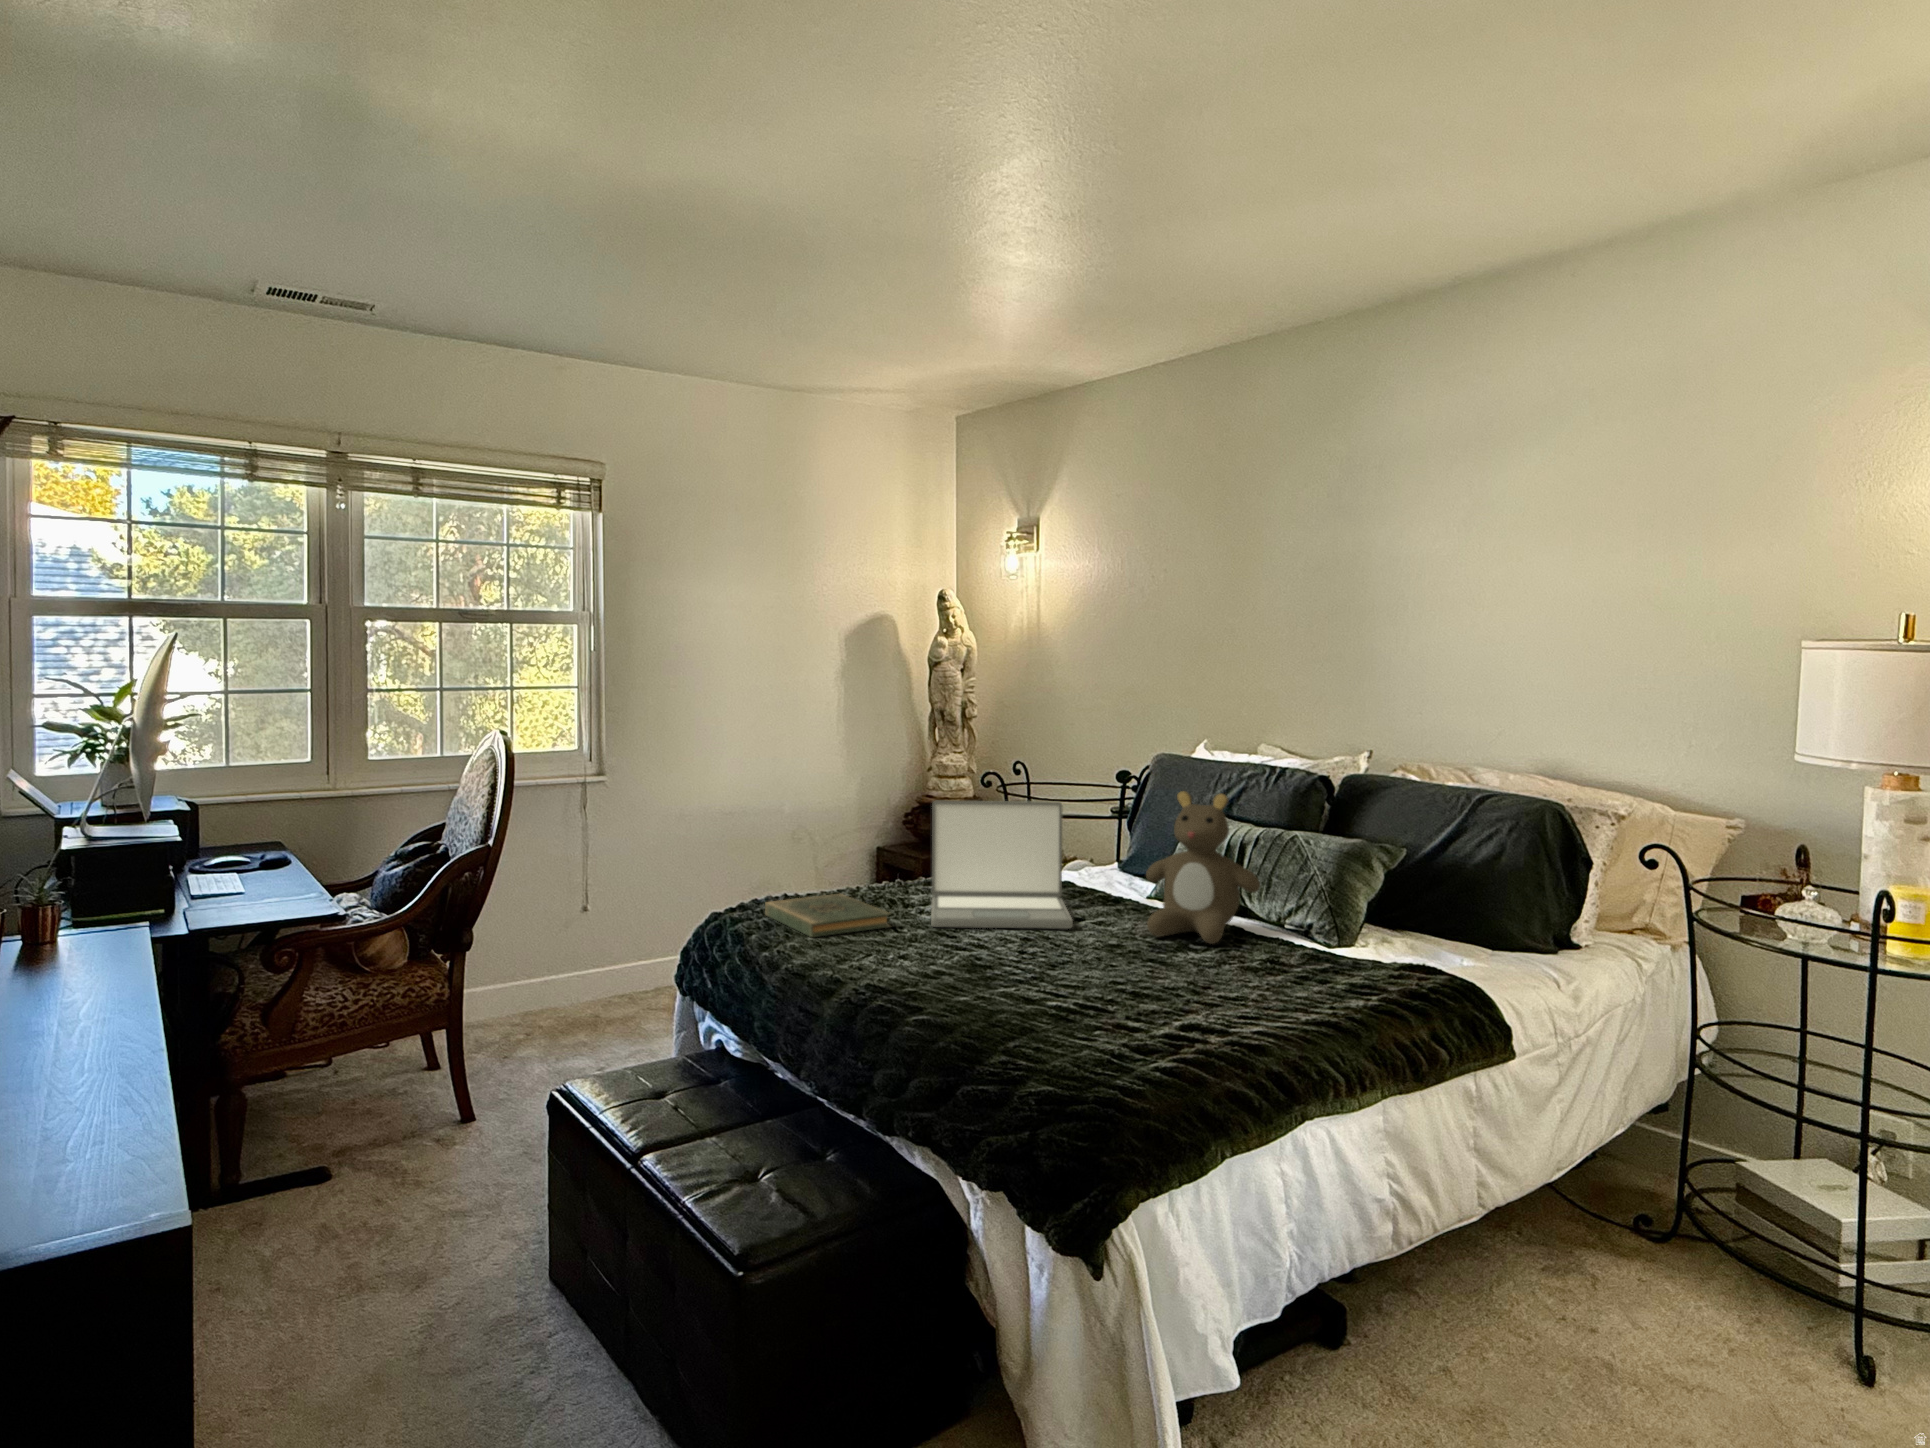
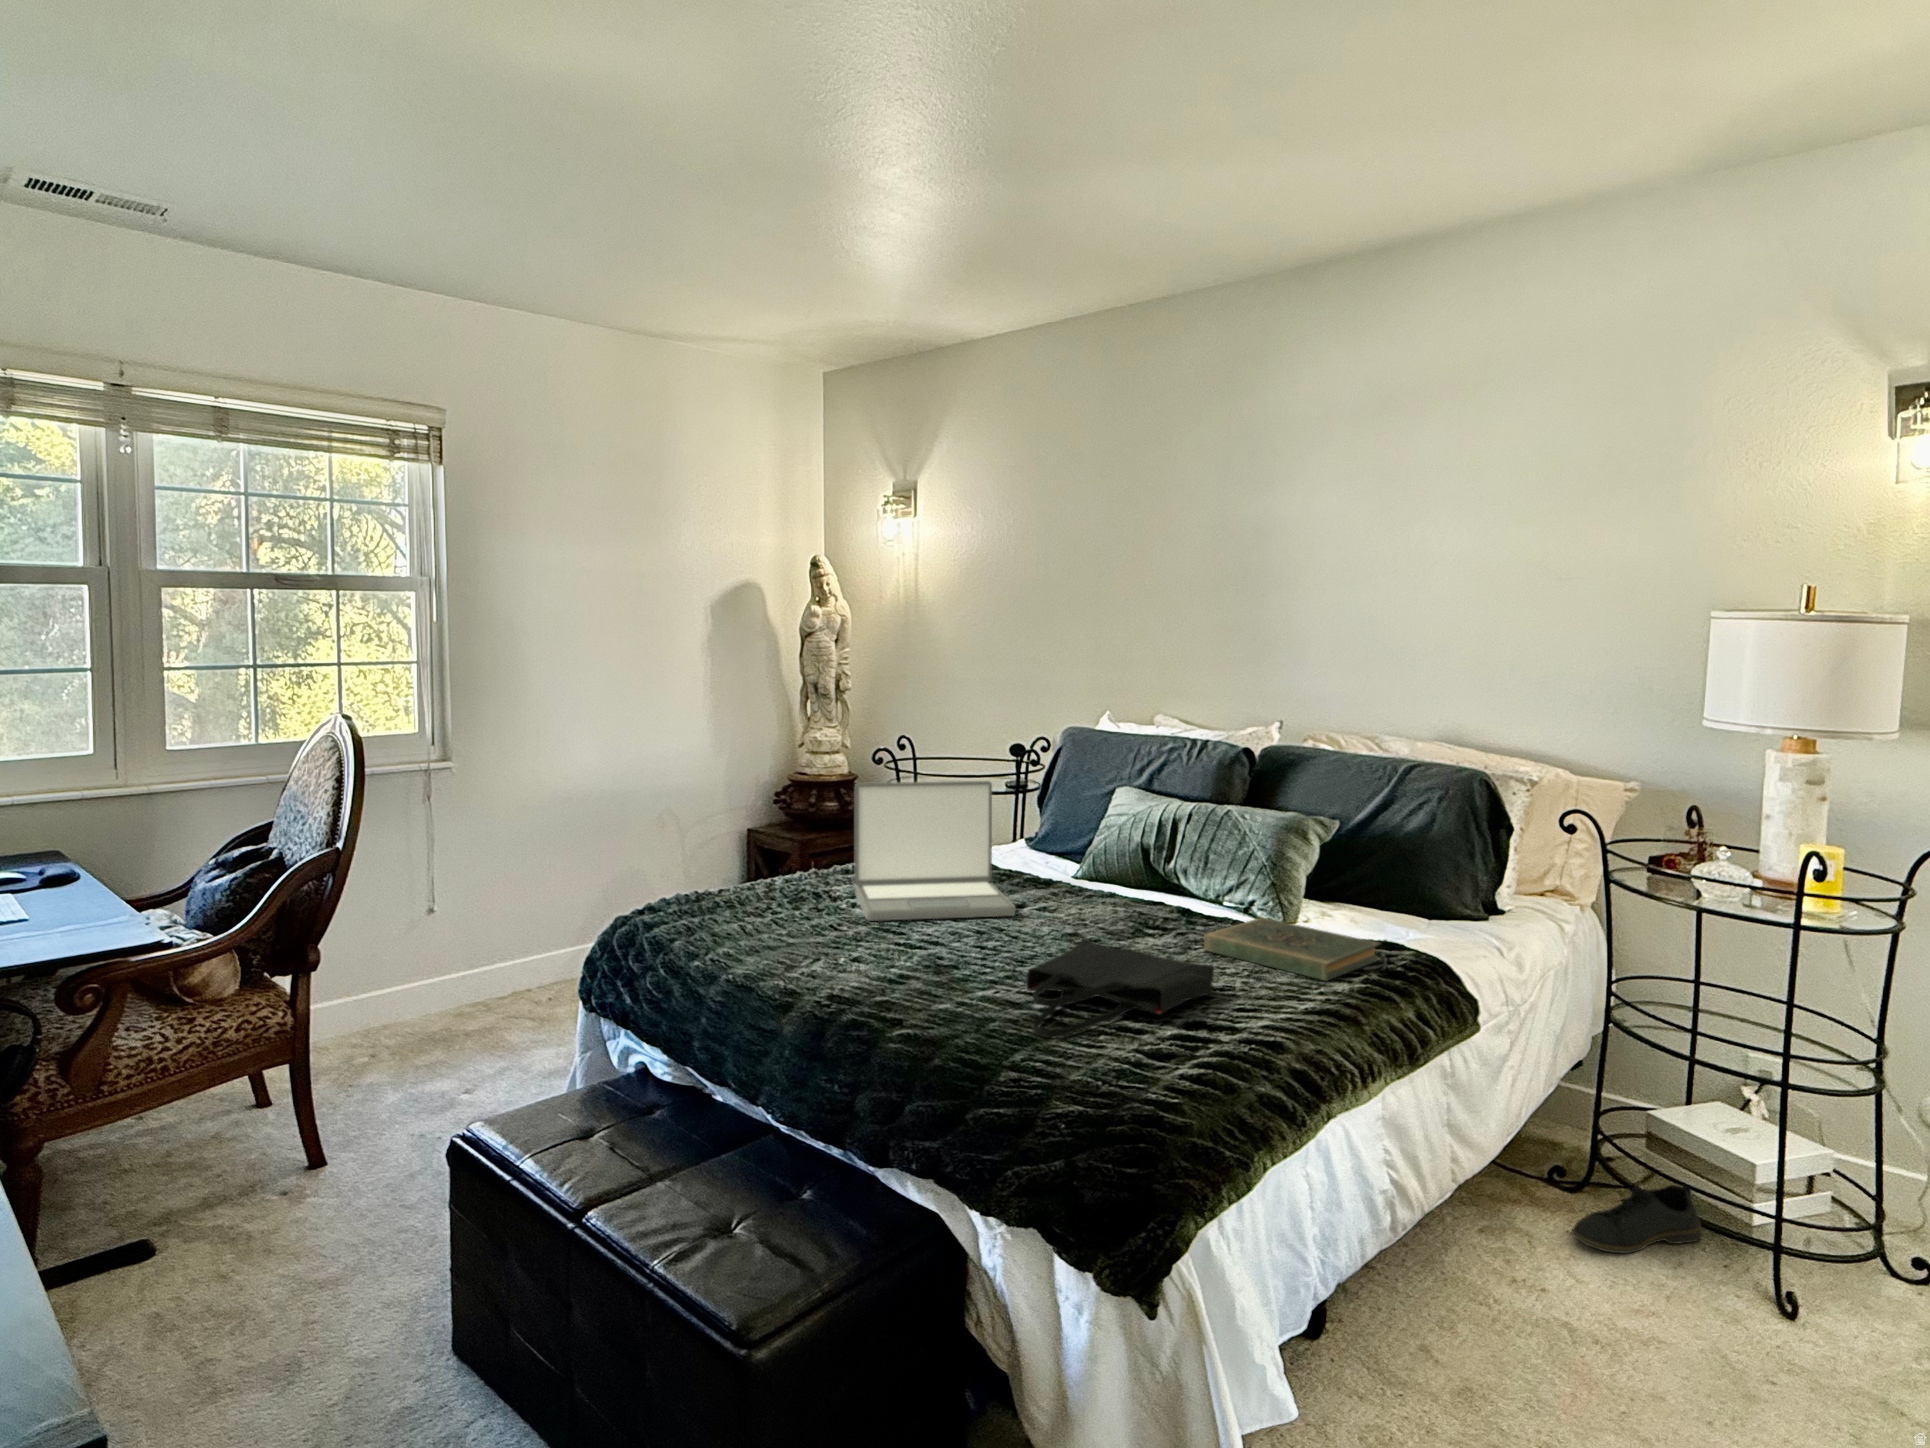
teddy bear: present [1146,791,1260,944] -> none [1085,767,1206,926]
book: present [765,894,890,937] -> present [1204,917,1380,981]
tote bag: none [1034,947,1224,1030] -> present [1026,938,1214,1038]
shoe: none [1629,1231,1779,1301] -> present [1572,1184,1702,1253]

